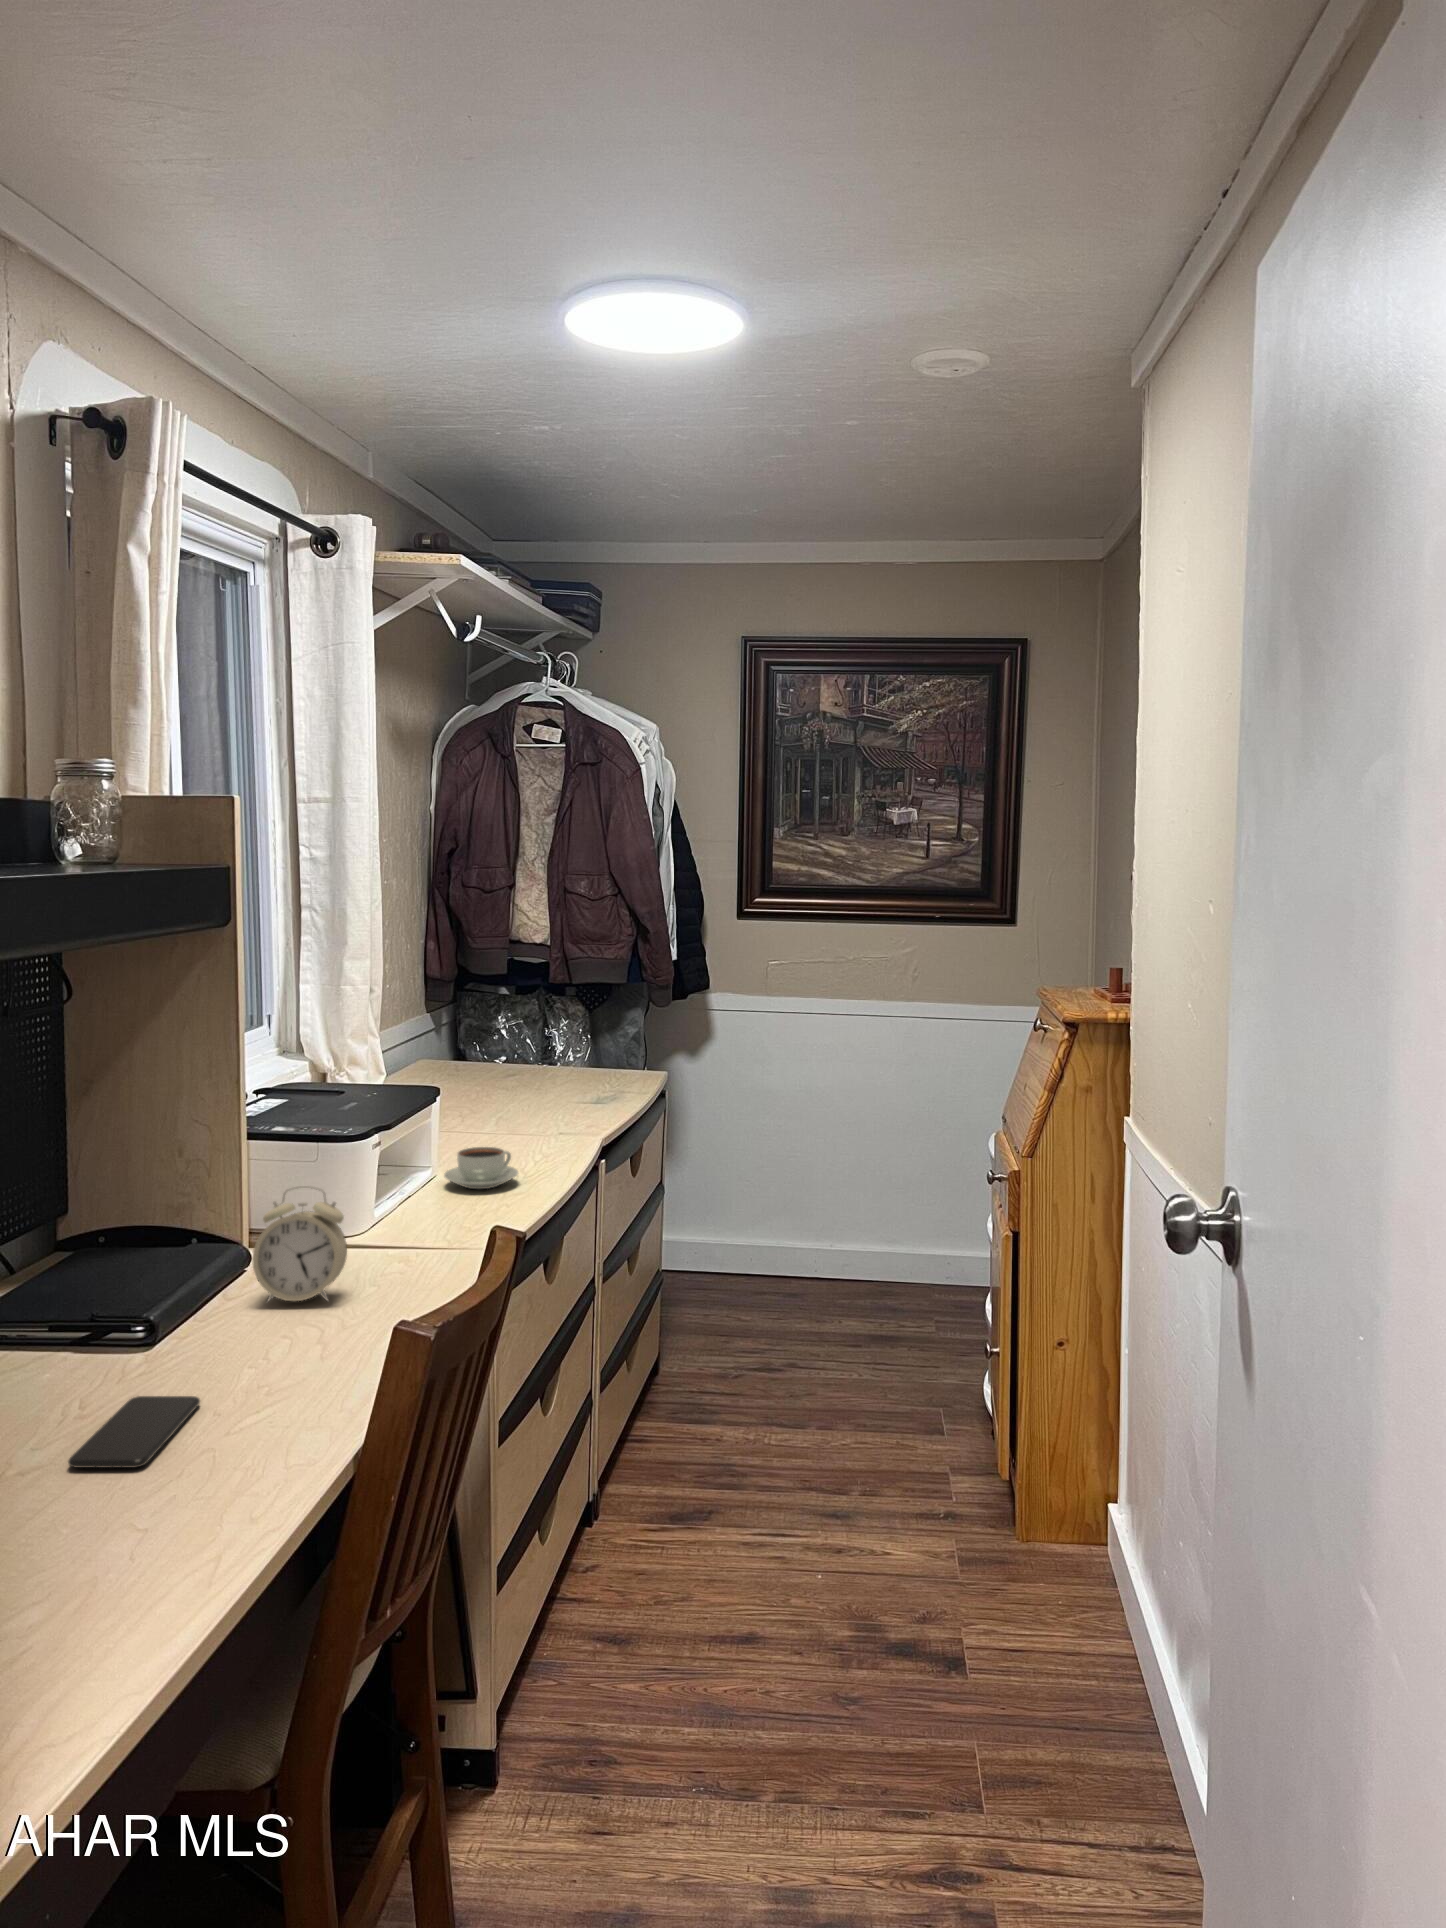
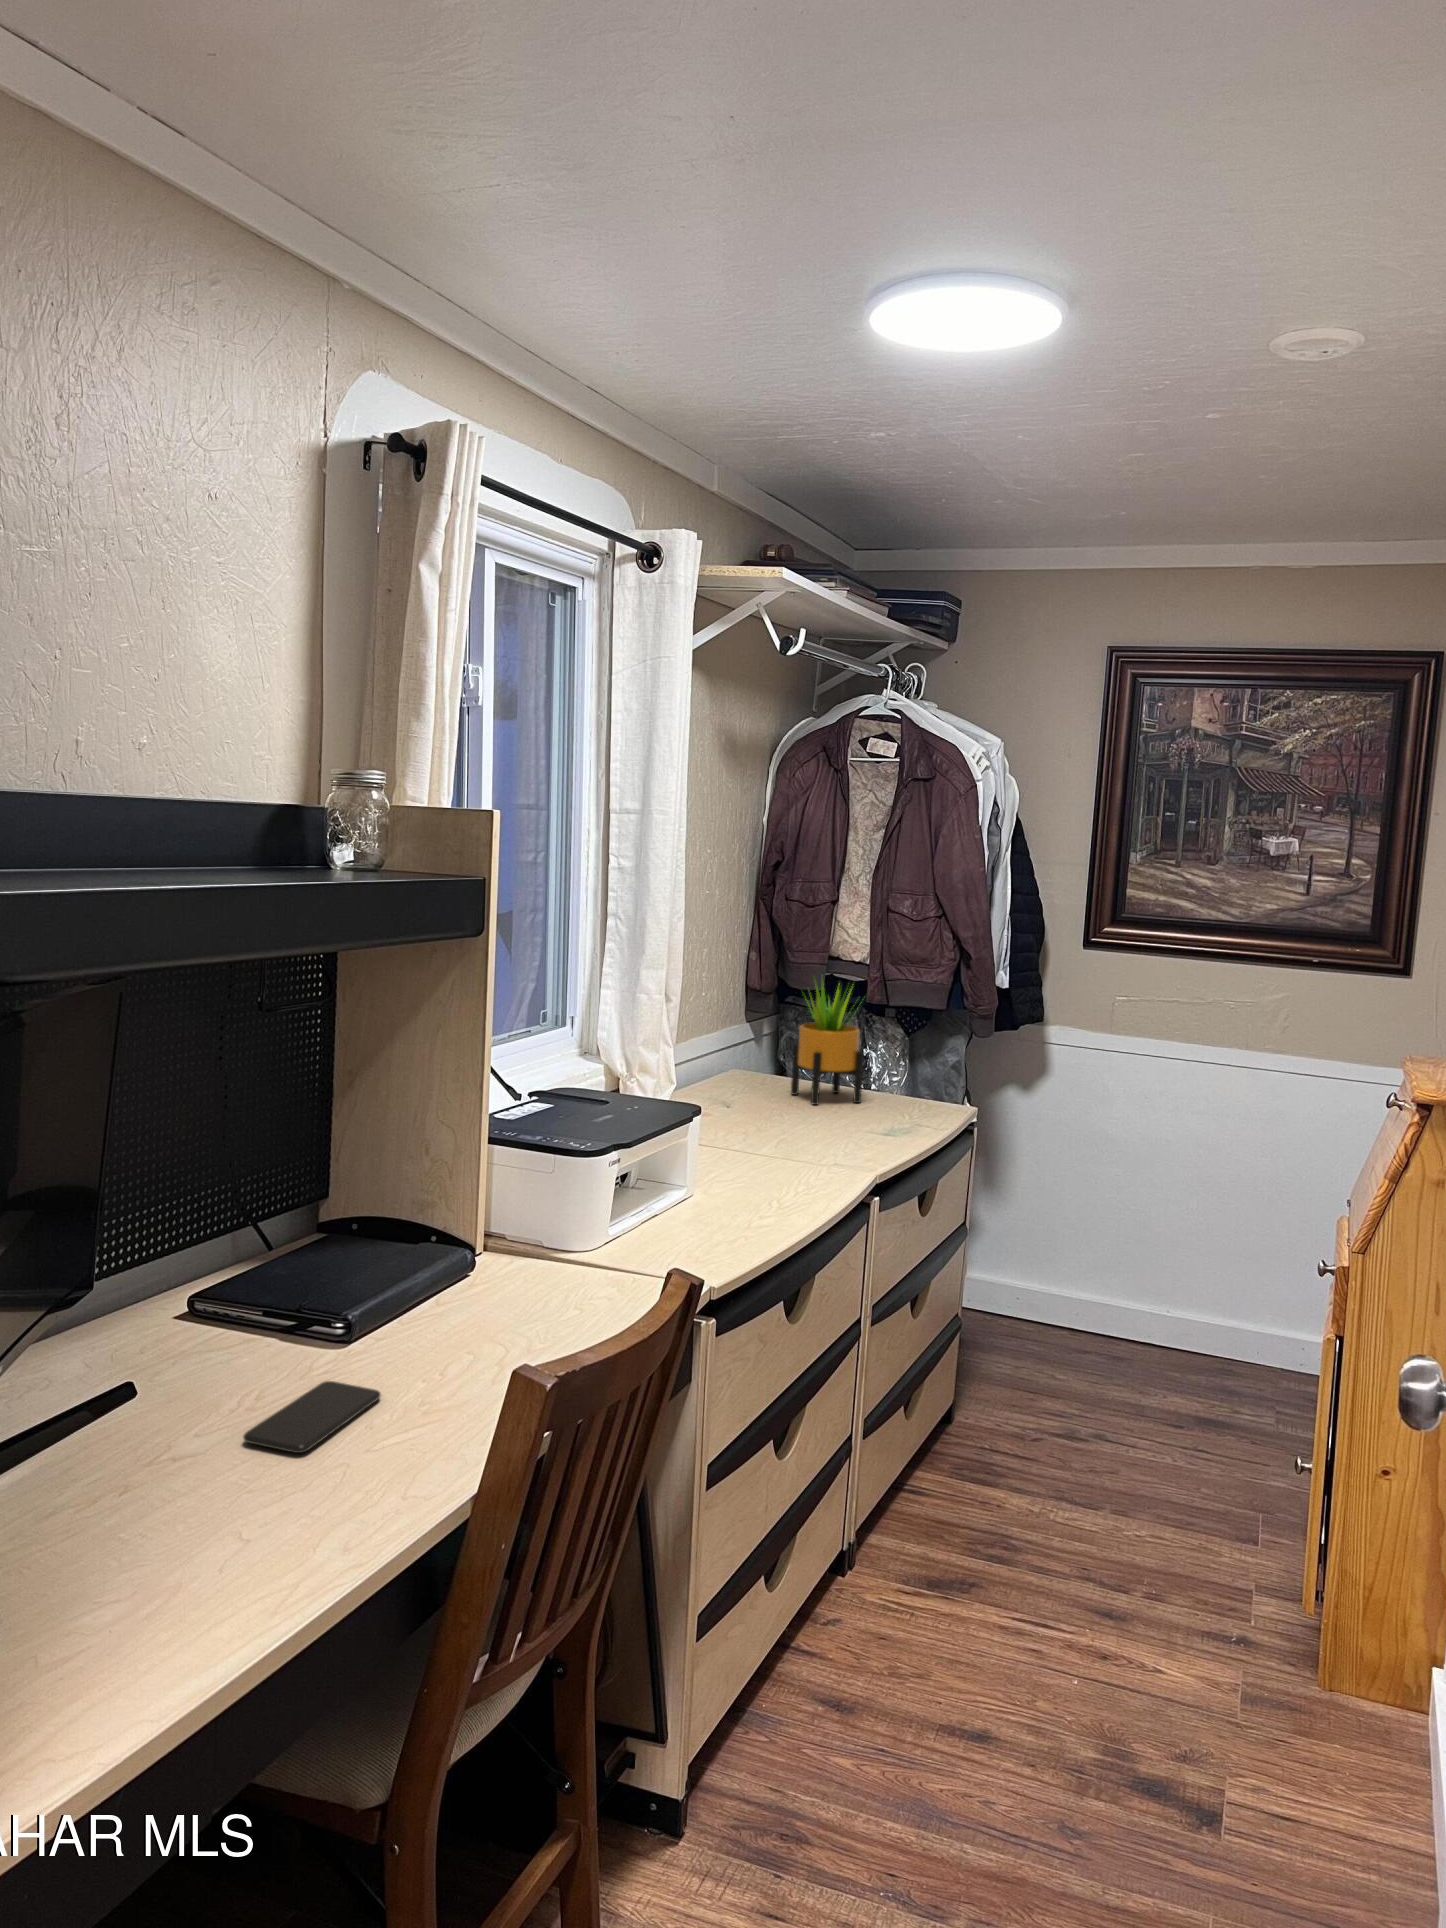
potted plant: none [483,955,556,1085] -> present [791,984,864,1105]
coffee cup: present [444,1147,518,1189] -> none [701,1169,776,1213]
alarm clock: present [252,1186,347,1302] -> none [473,1193,564,1312]

